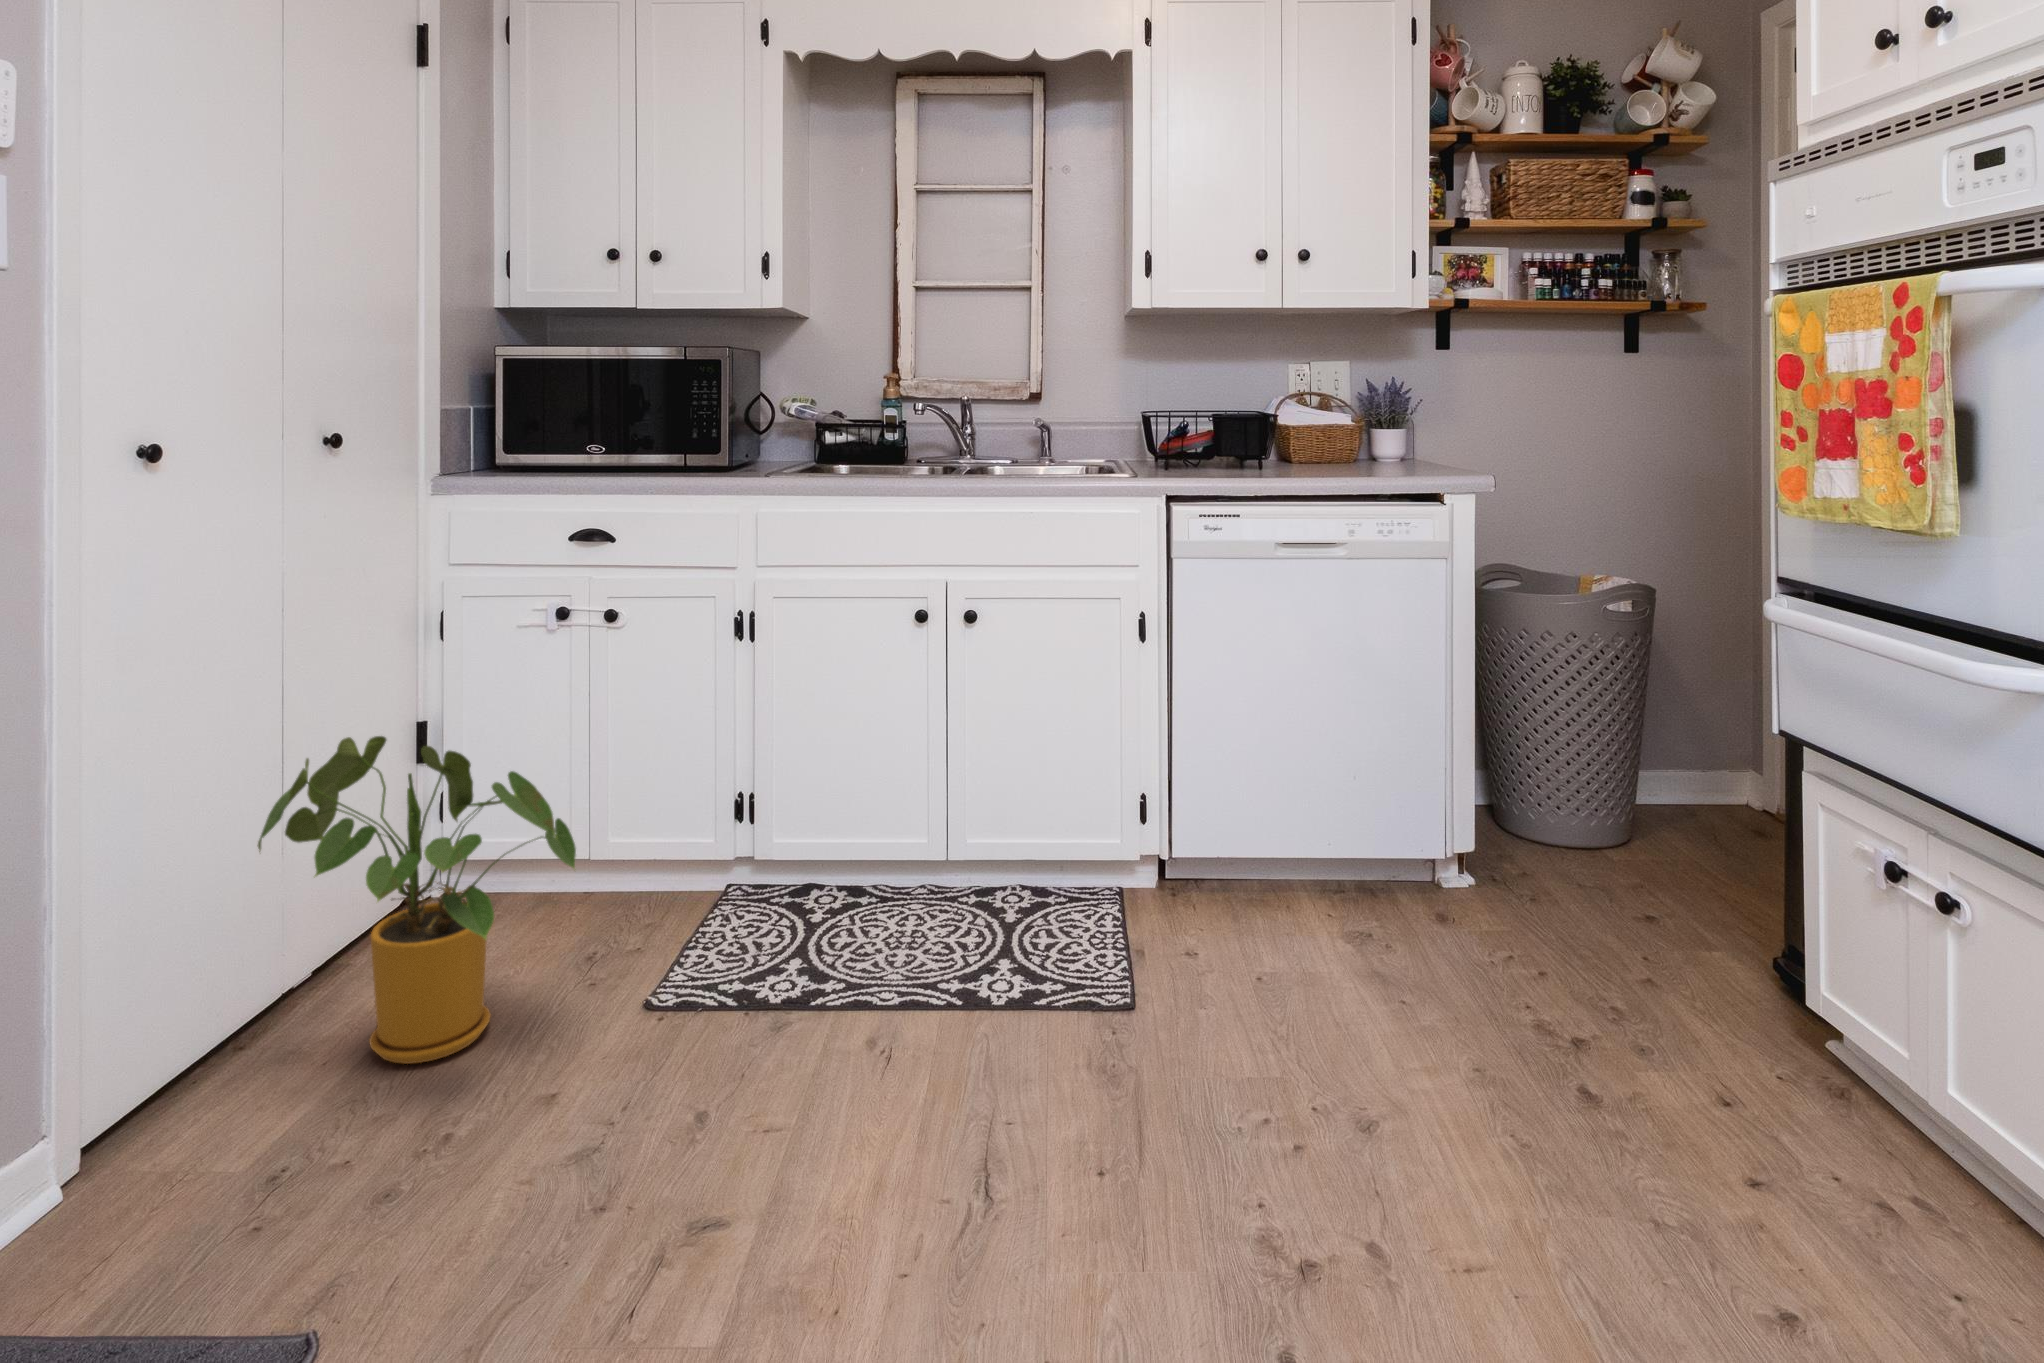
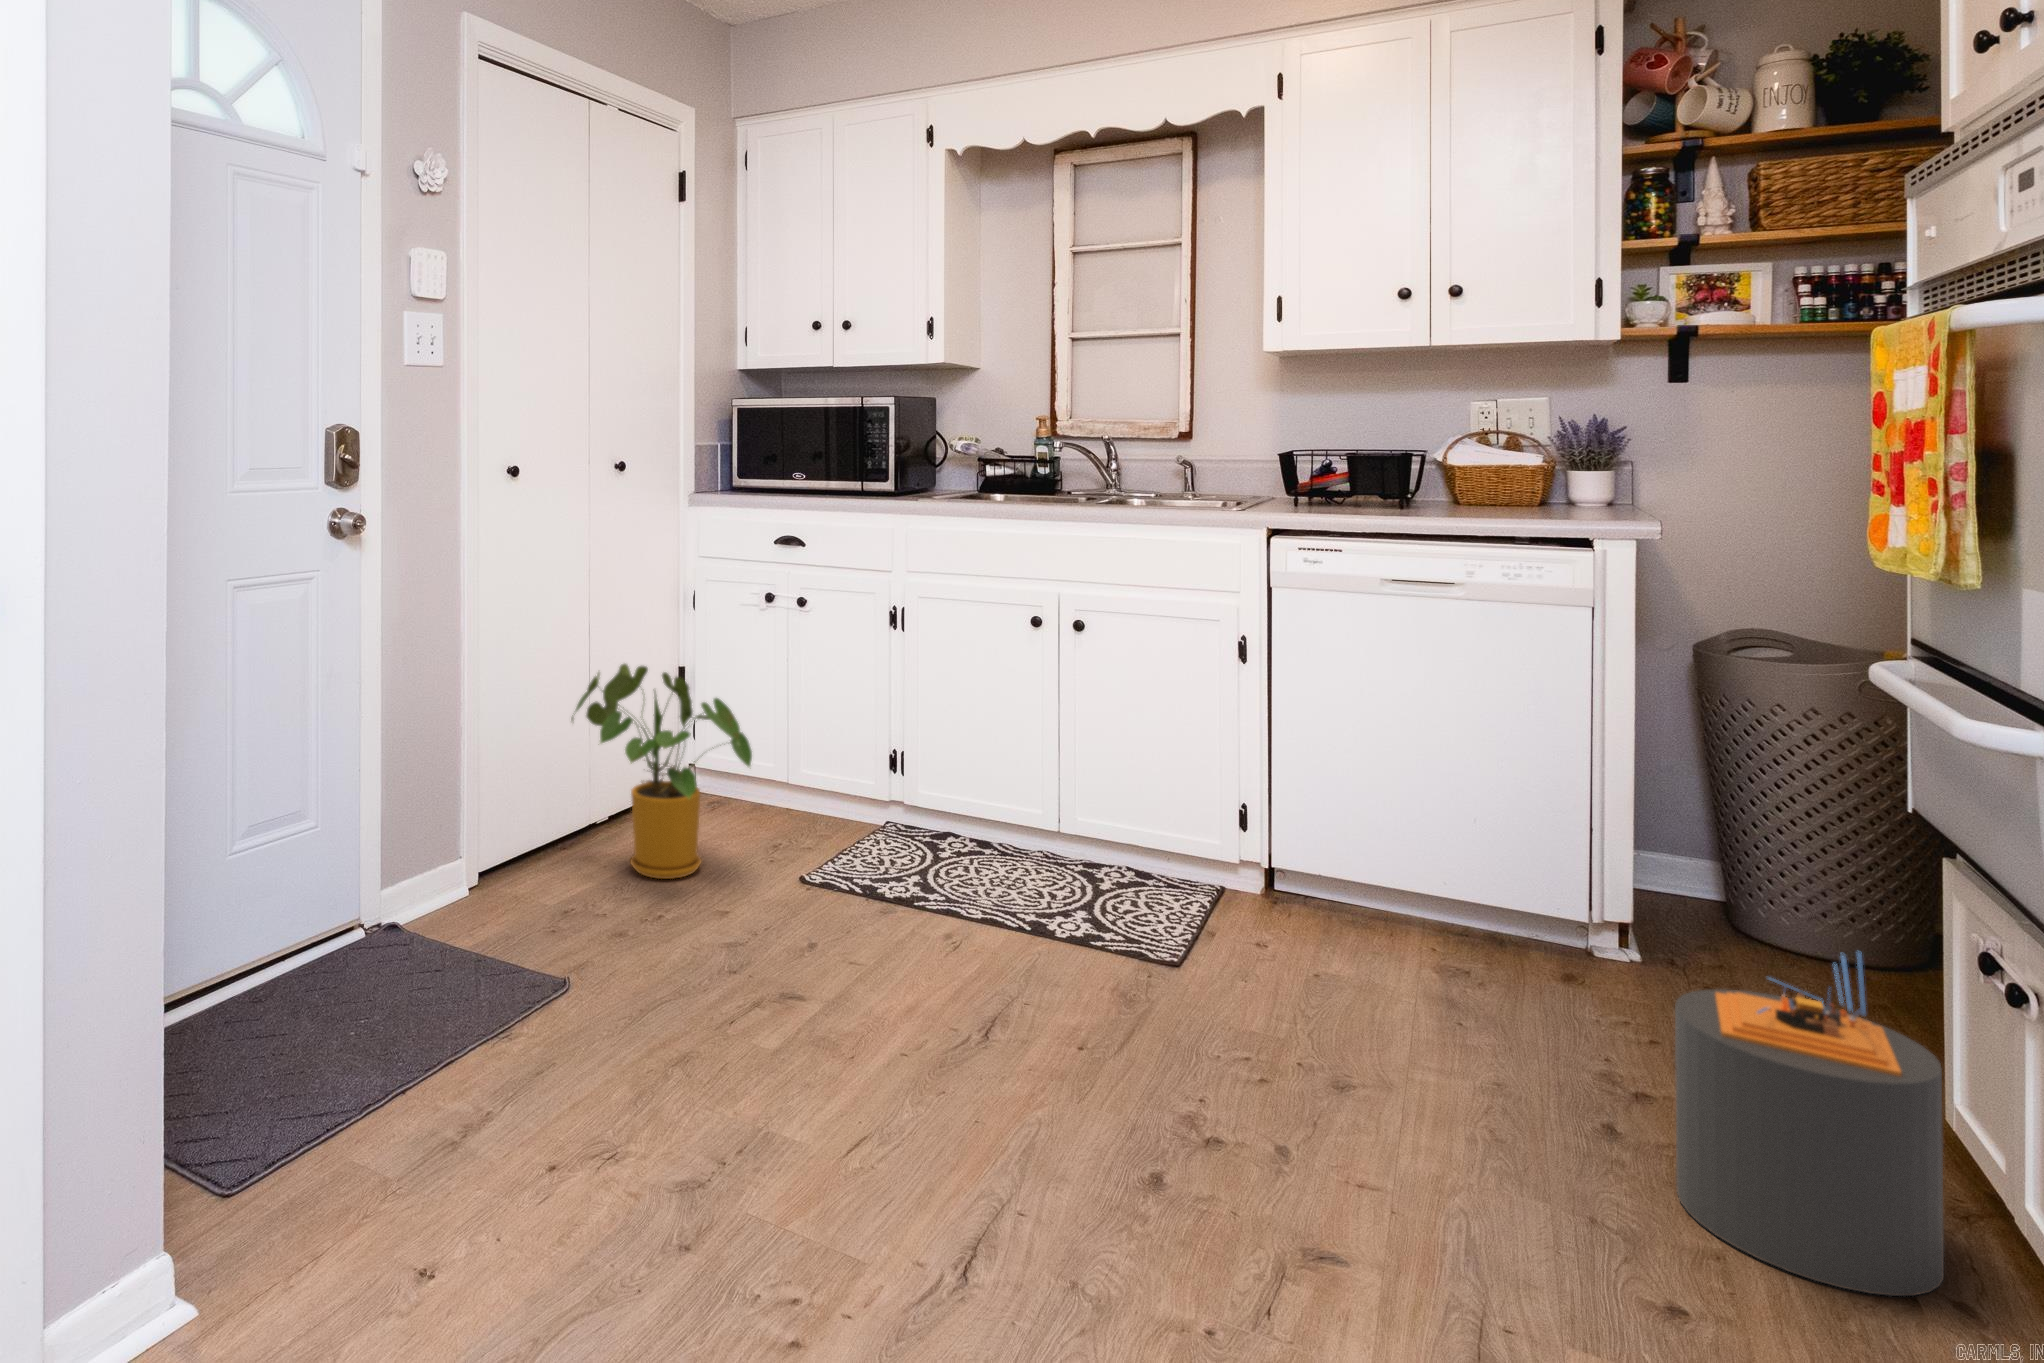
trash can: none [1683,870,1914,1231] -> present [1675,951,1944,1296]

